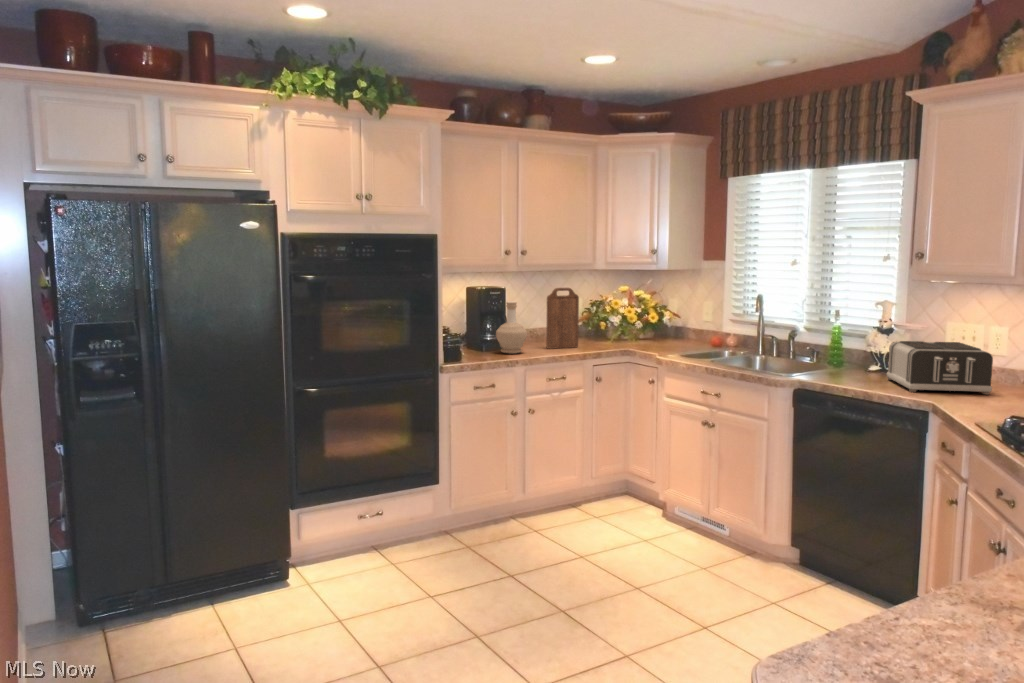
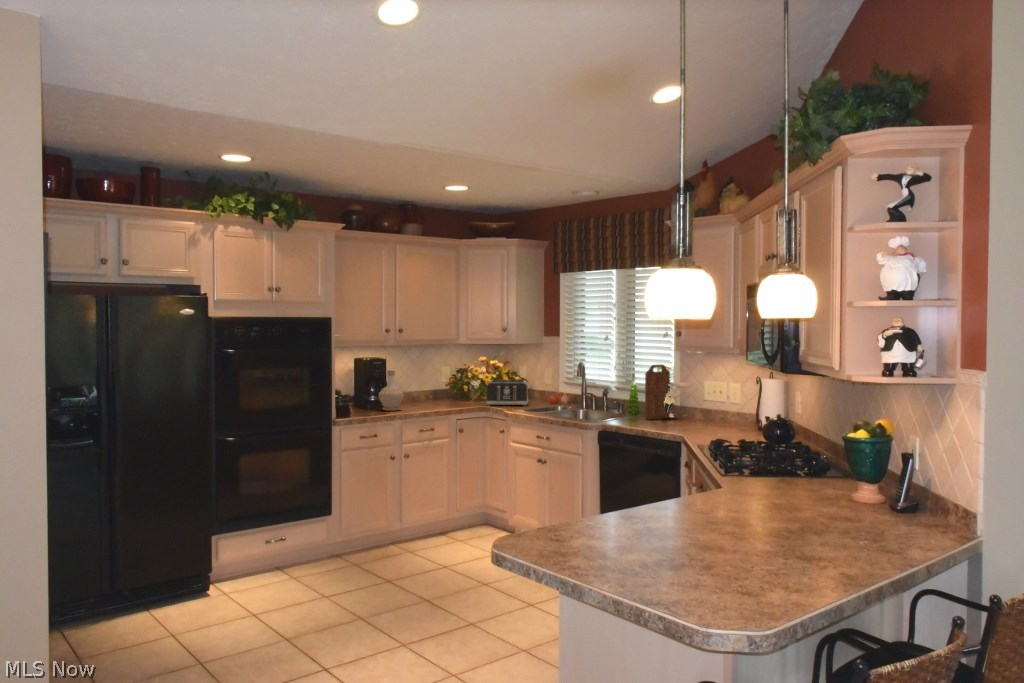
cutting board: present [546,288,579,349] -> present [645,365,670,420]
toaster: present [887,341,993,395] -> present [486,379,528,406]

